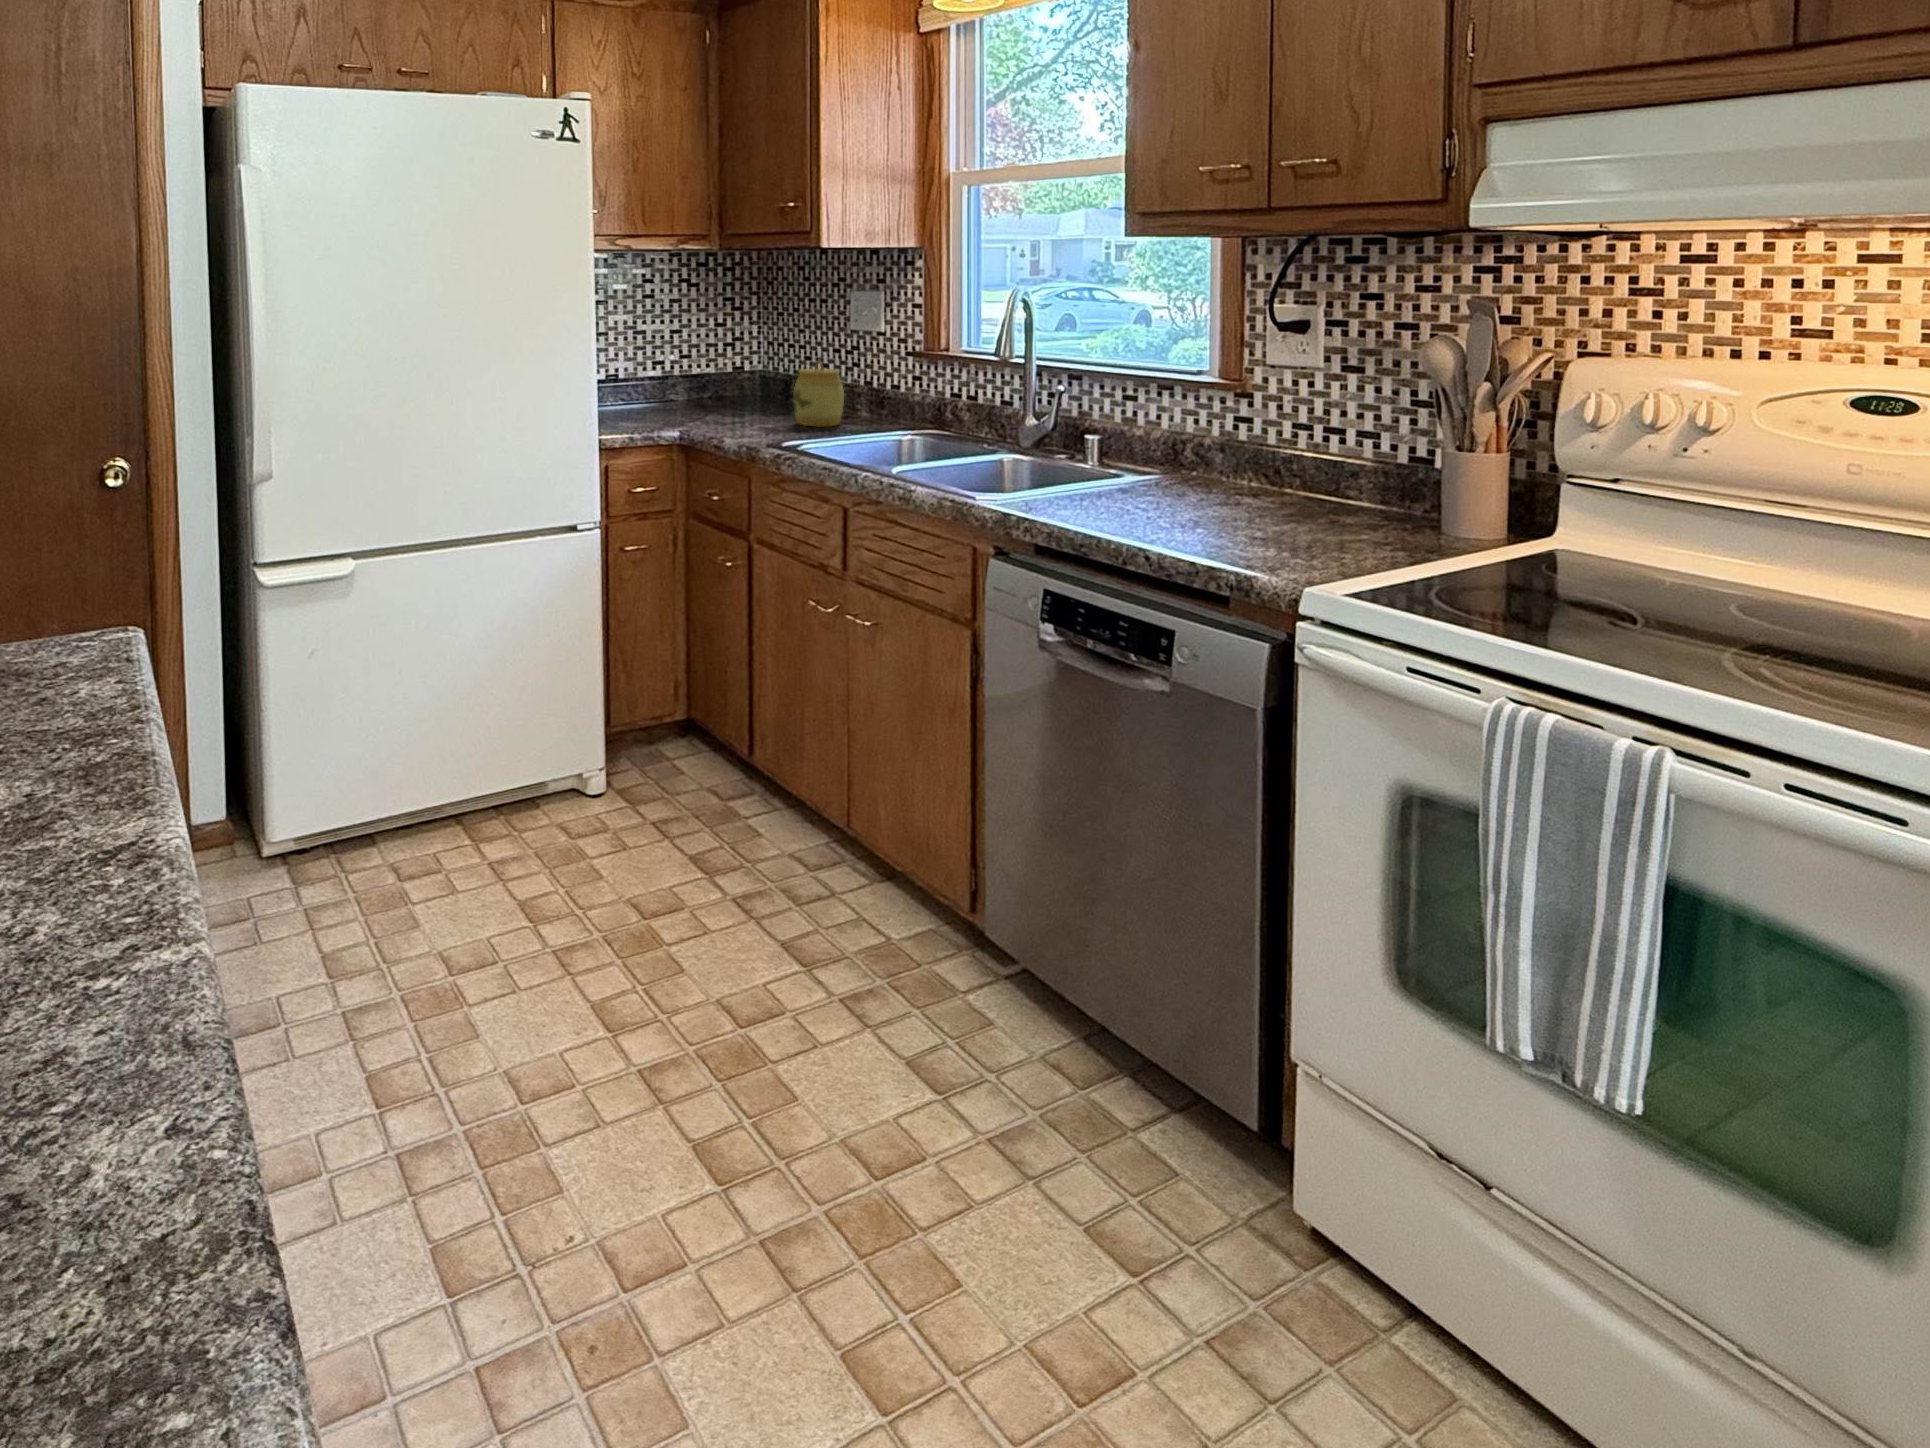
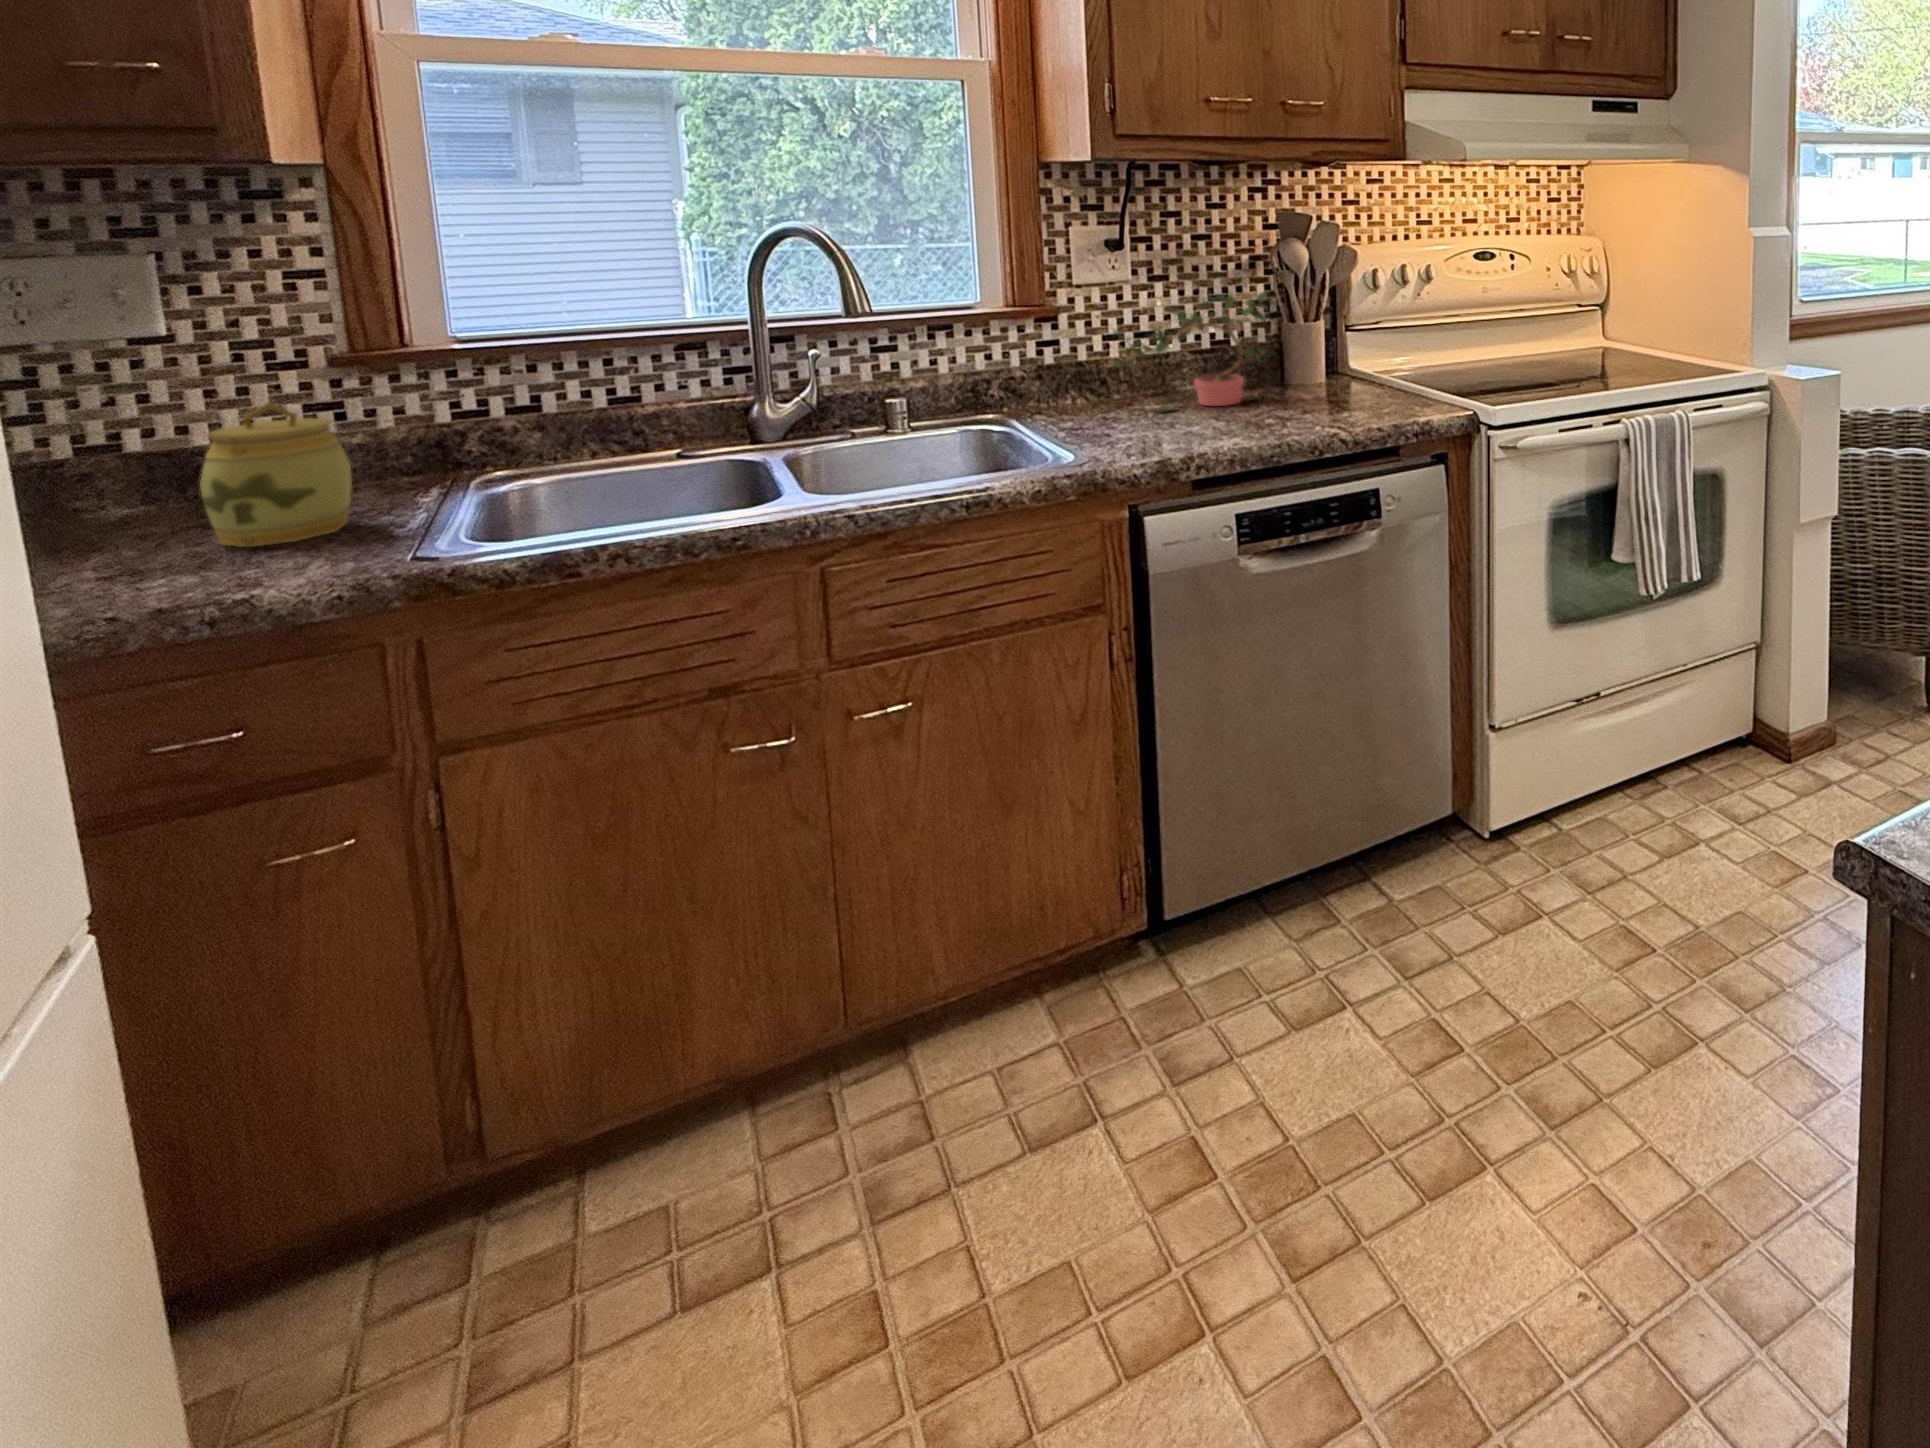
potted plant: none [1197,380,1350,520] -> present [1113,292,1275,410]

